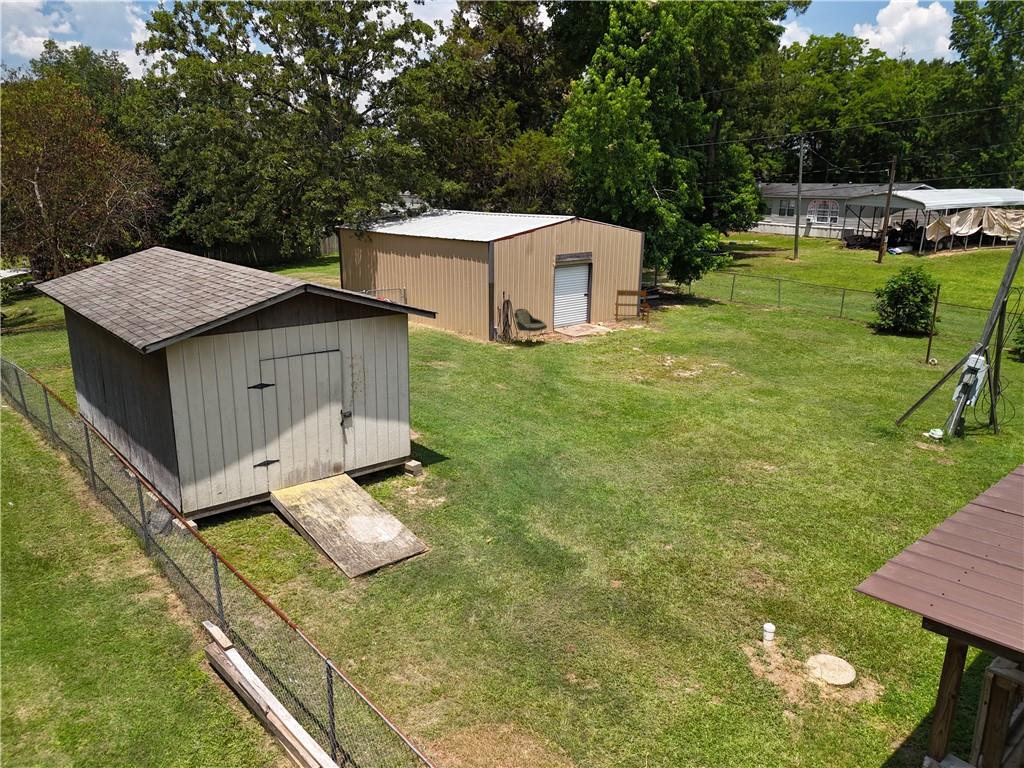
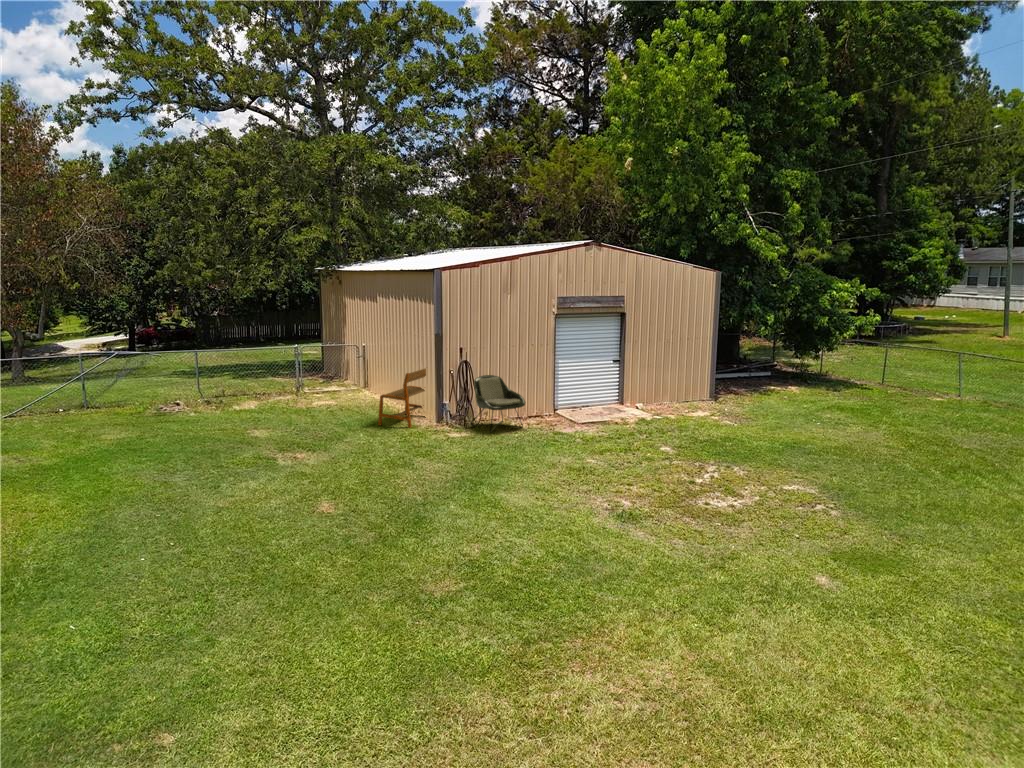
bench: present [614,290,649,323] -> present [378,368,426,428]

